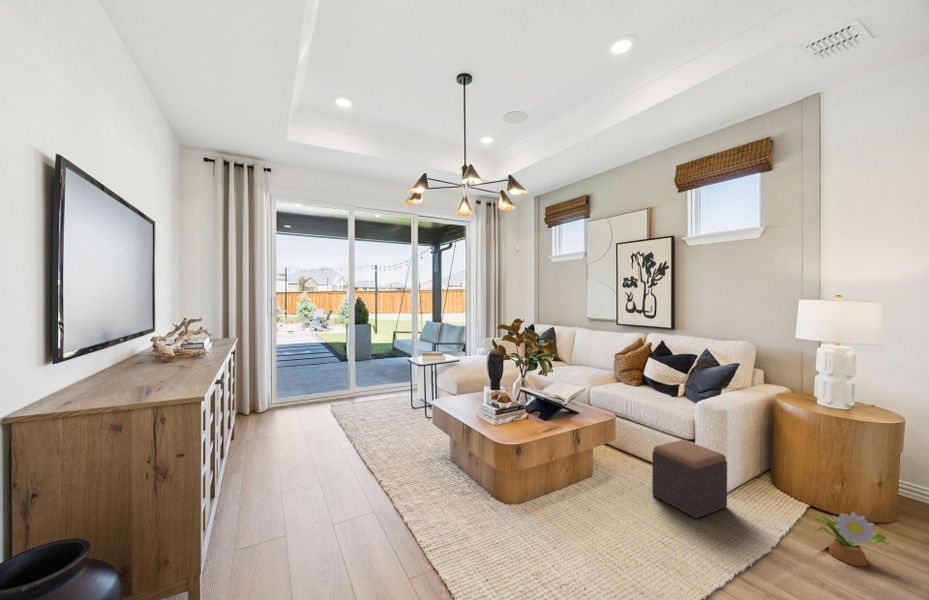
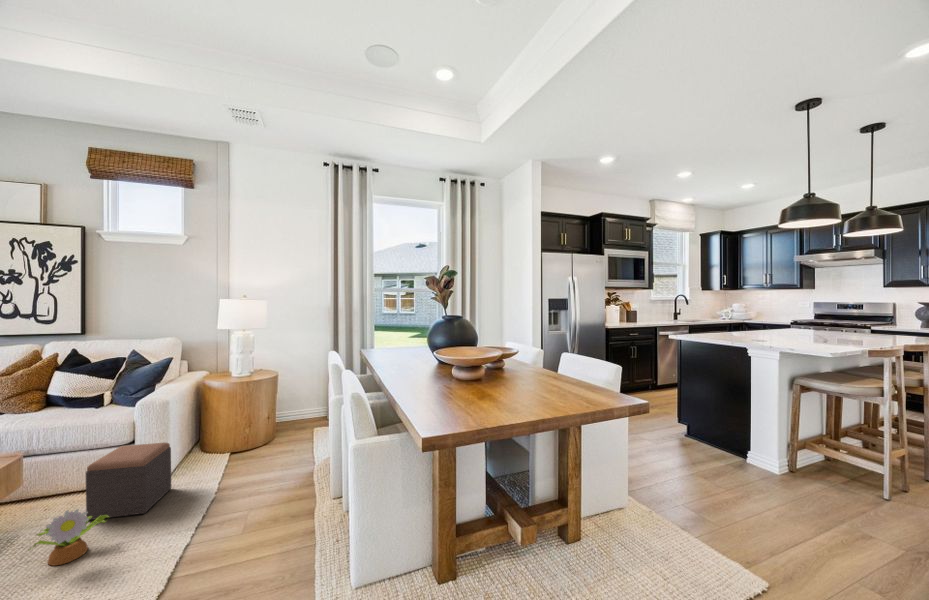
decorative plant: present [816,512,889,566] -> present [29,509,109,565]

